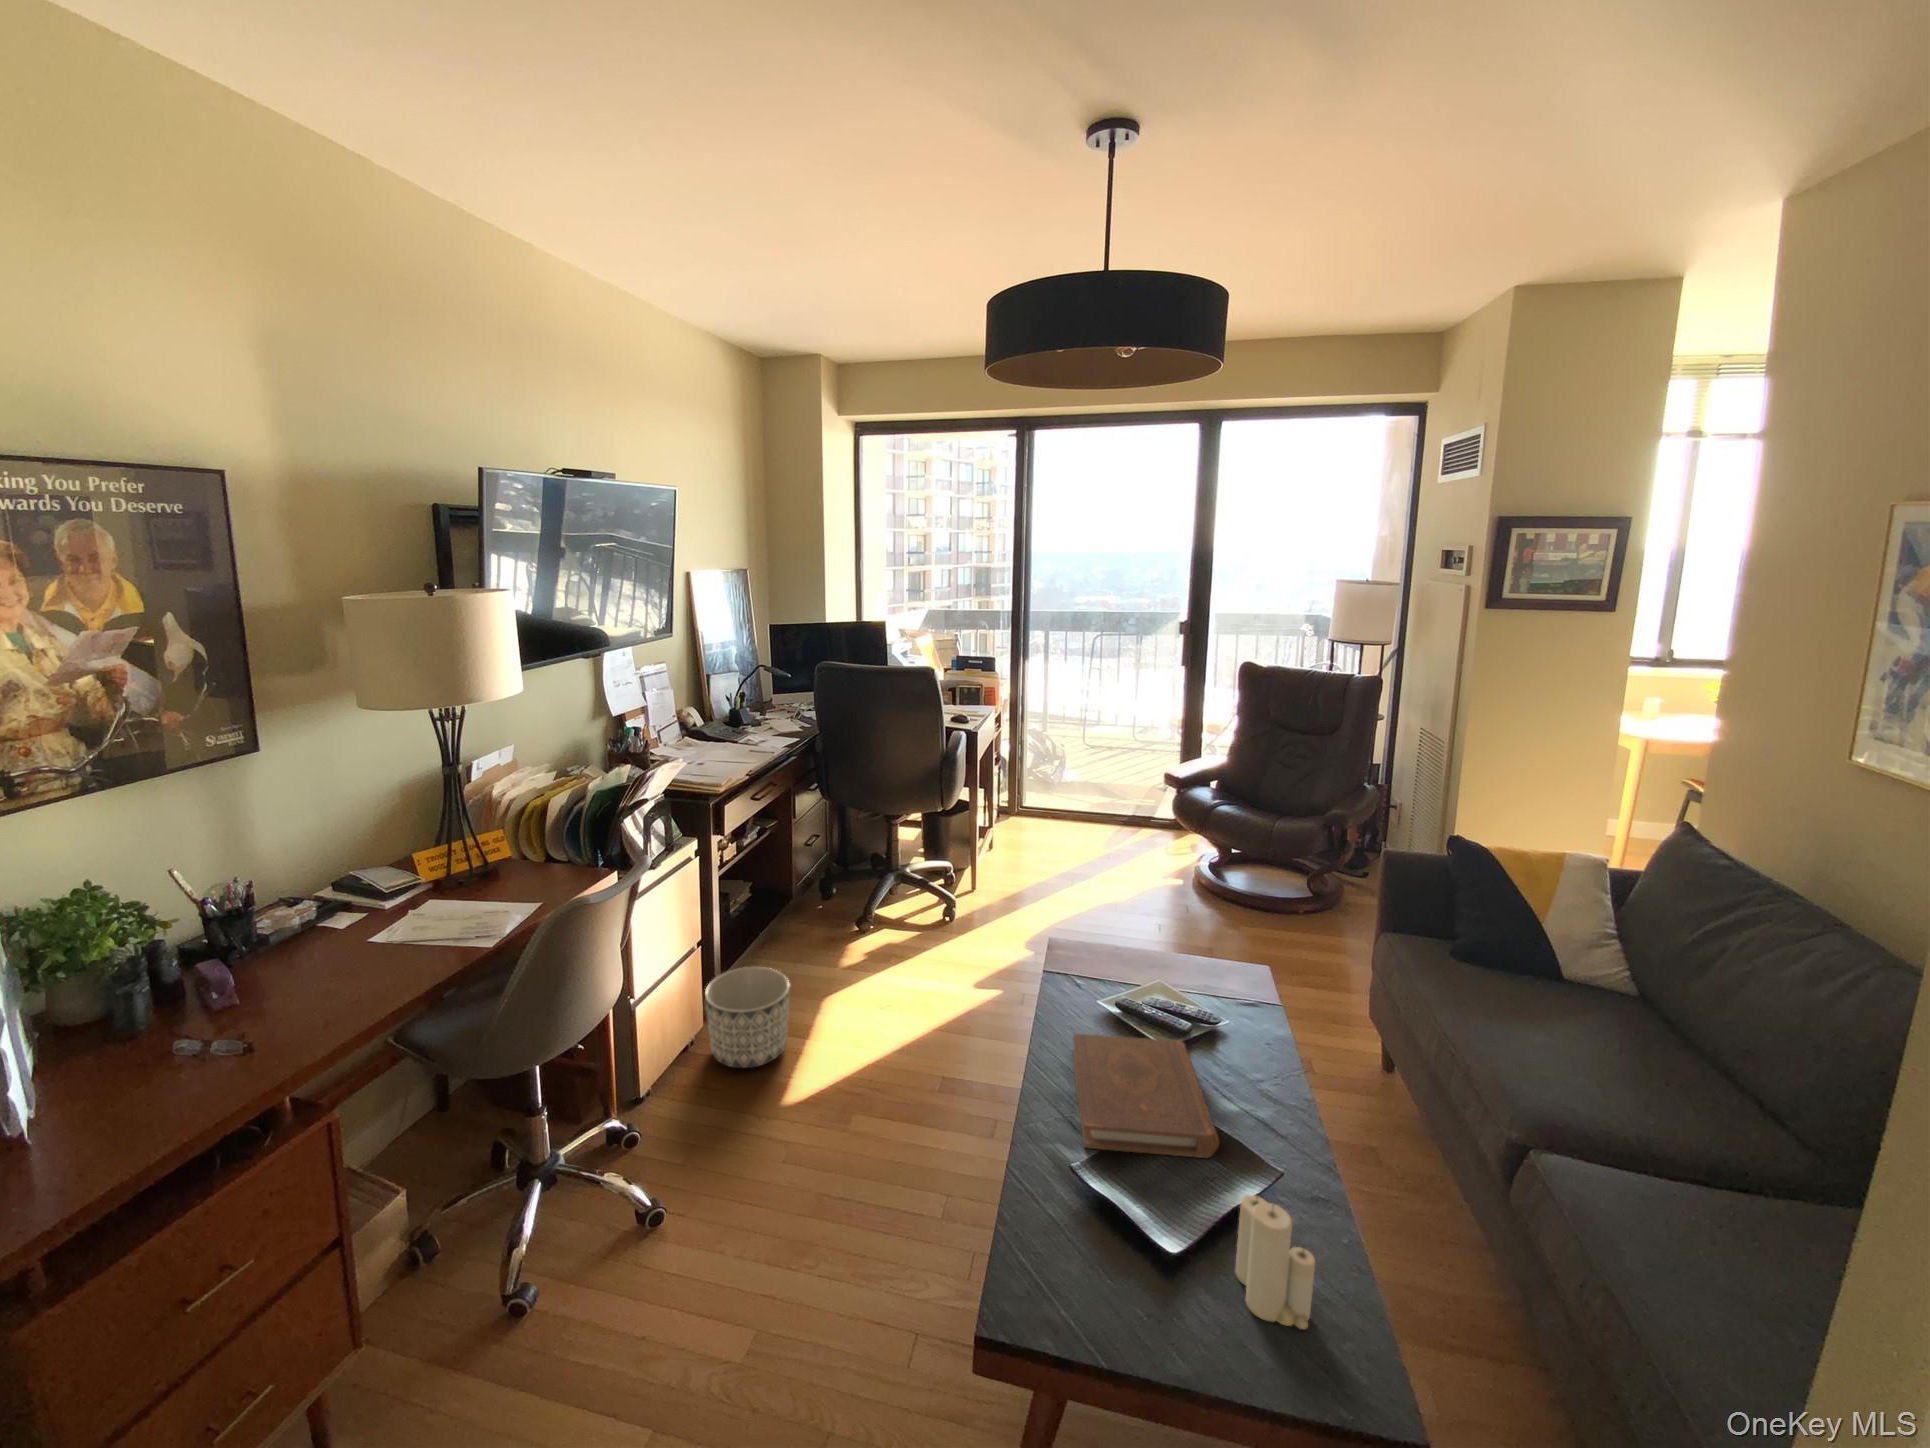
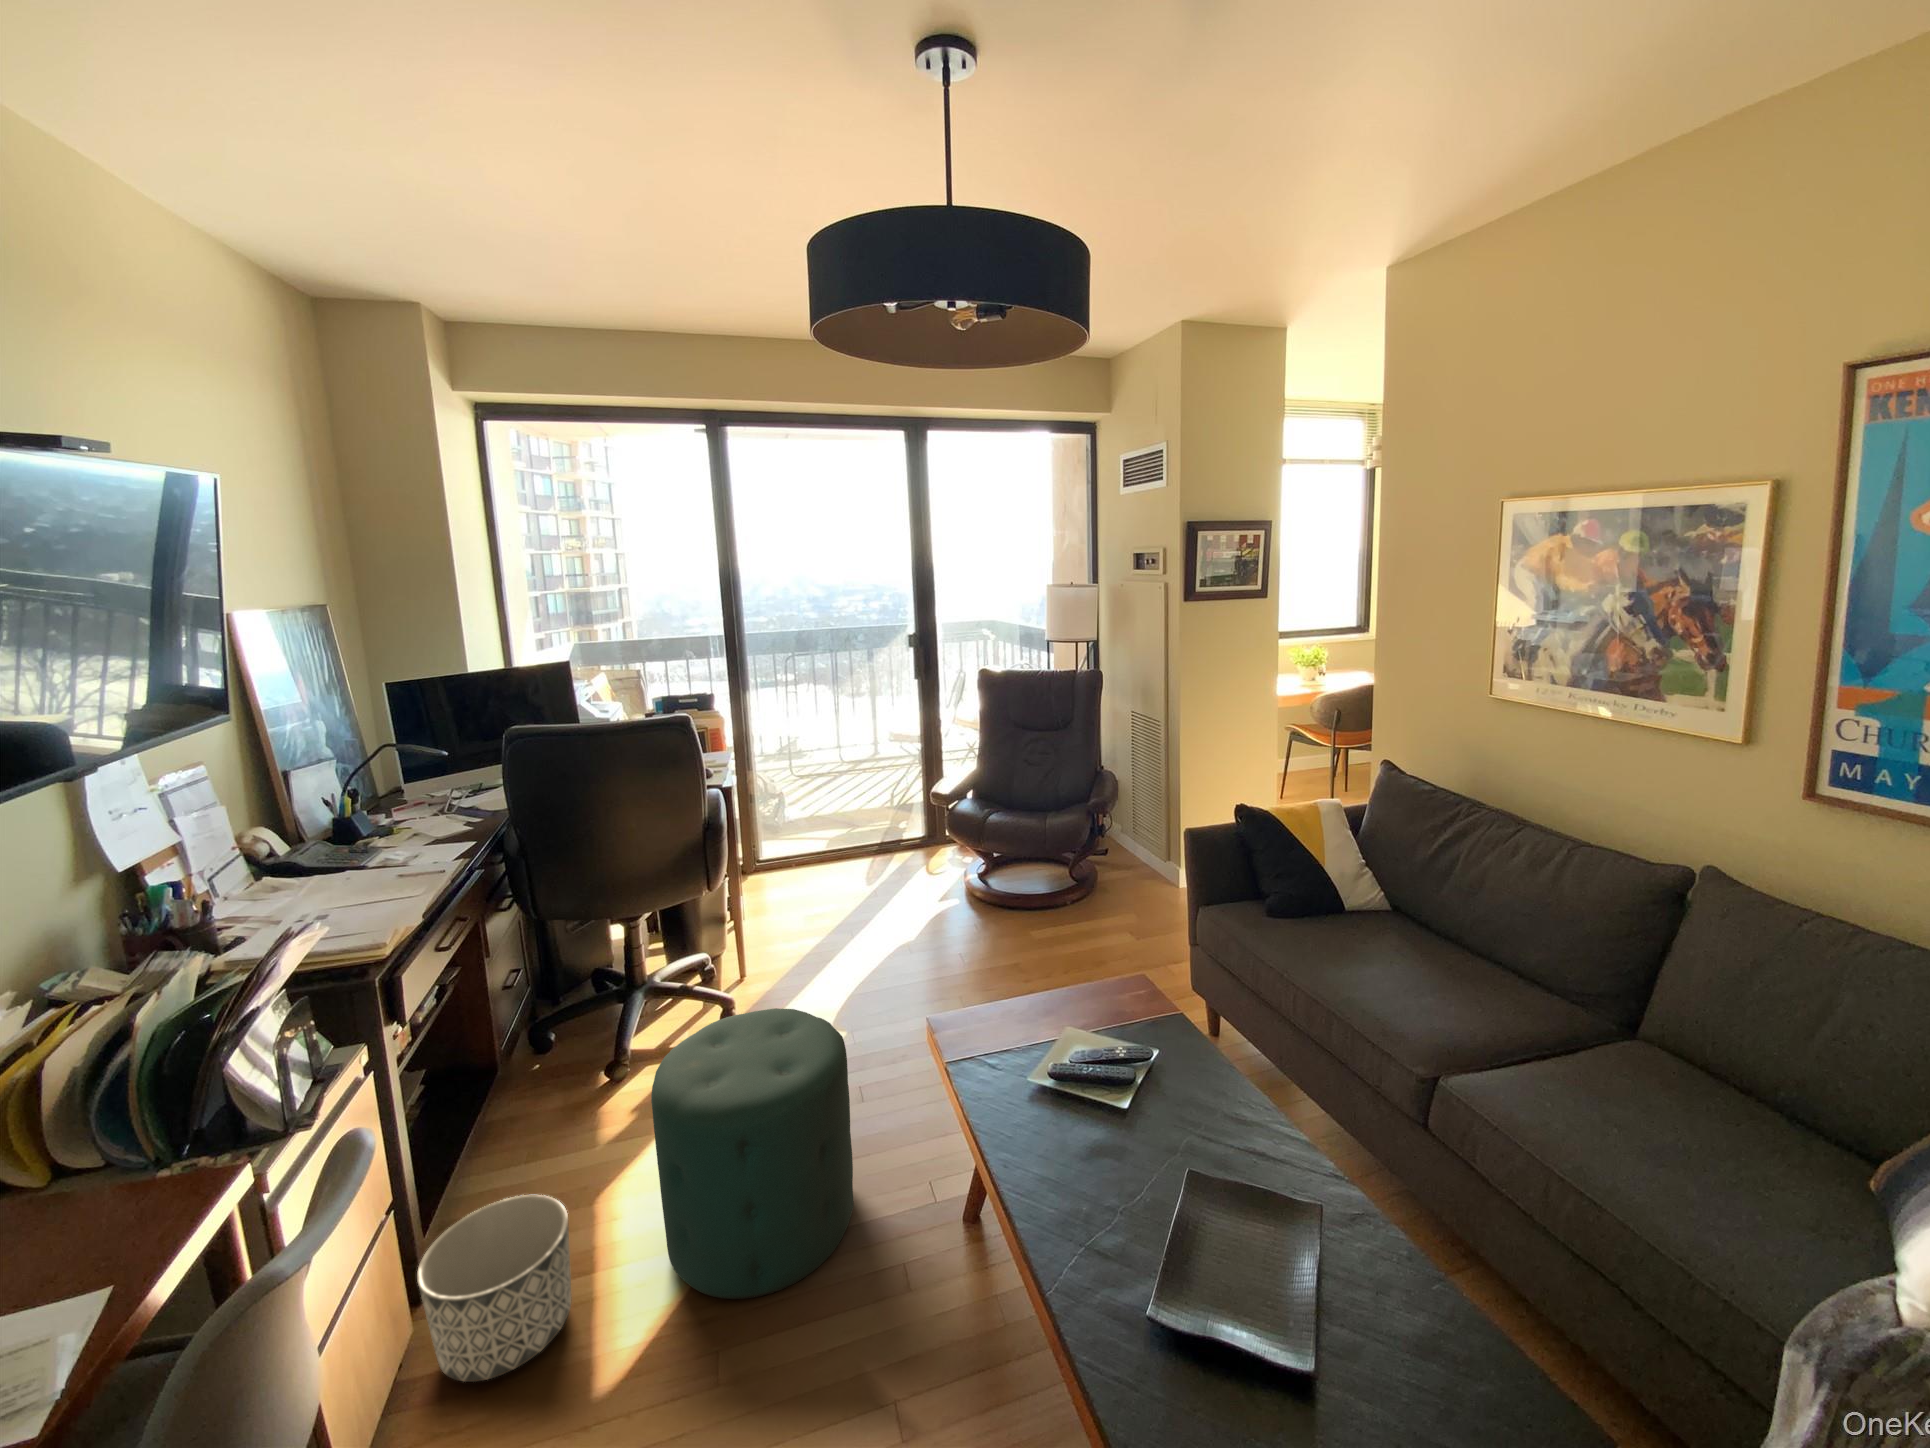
ottoman: none [845,896,986,1097] -> present [651,1008,854,1299]
book: present [1072,1034,1219,1158] -> none [1034,1092,1242,1272]
candle: present [1235,1195,1315,1329] -> none [1339,1245,1435,1385]

